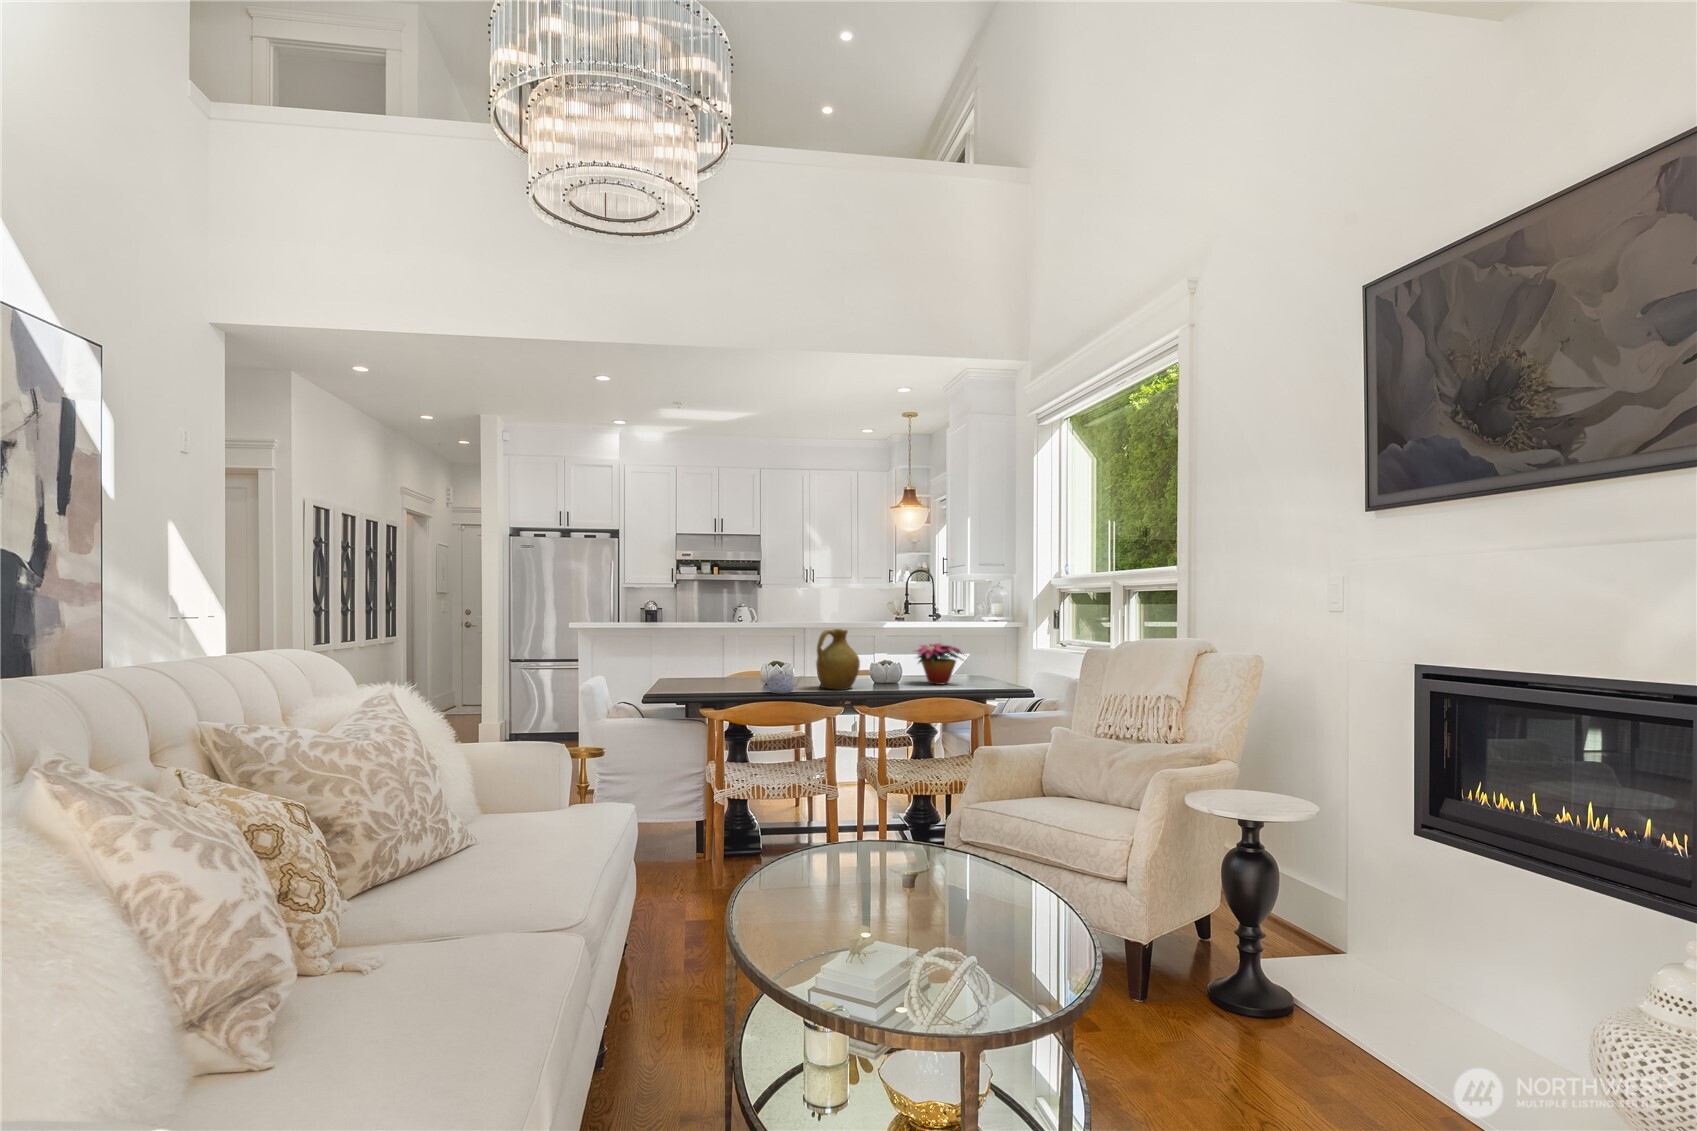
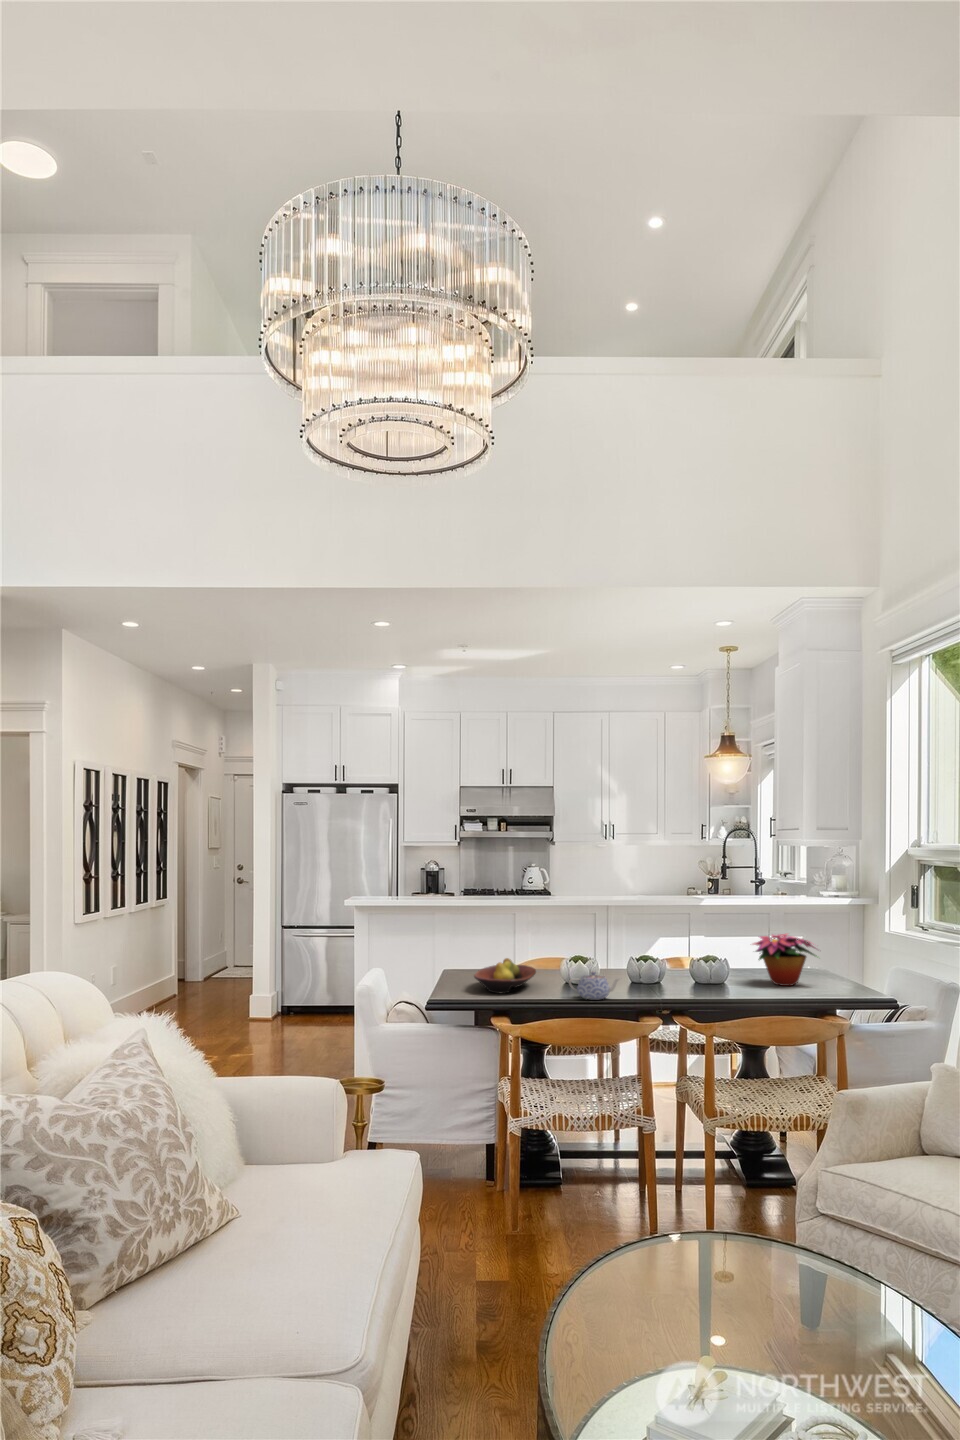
pitcher: present [816,629,860,690] -> none [635,918,688,994]
fruit bowl: none [680,664,734,691] -> present [474,958,536,993]

